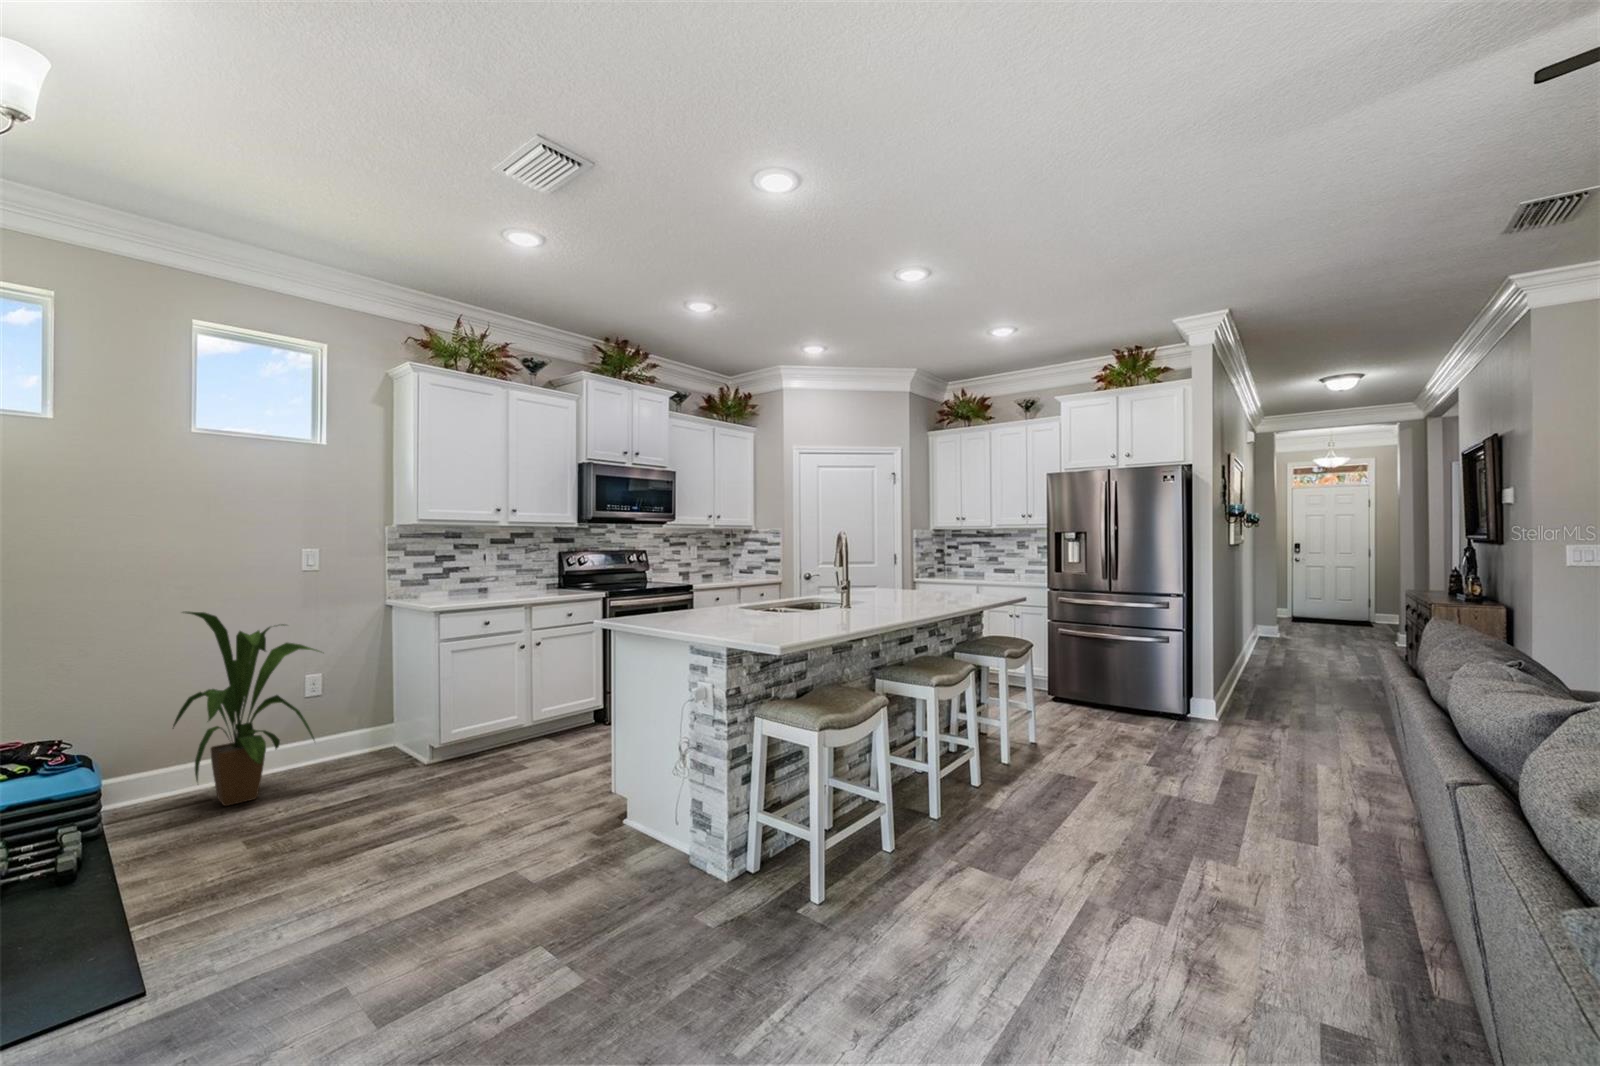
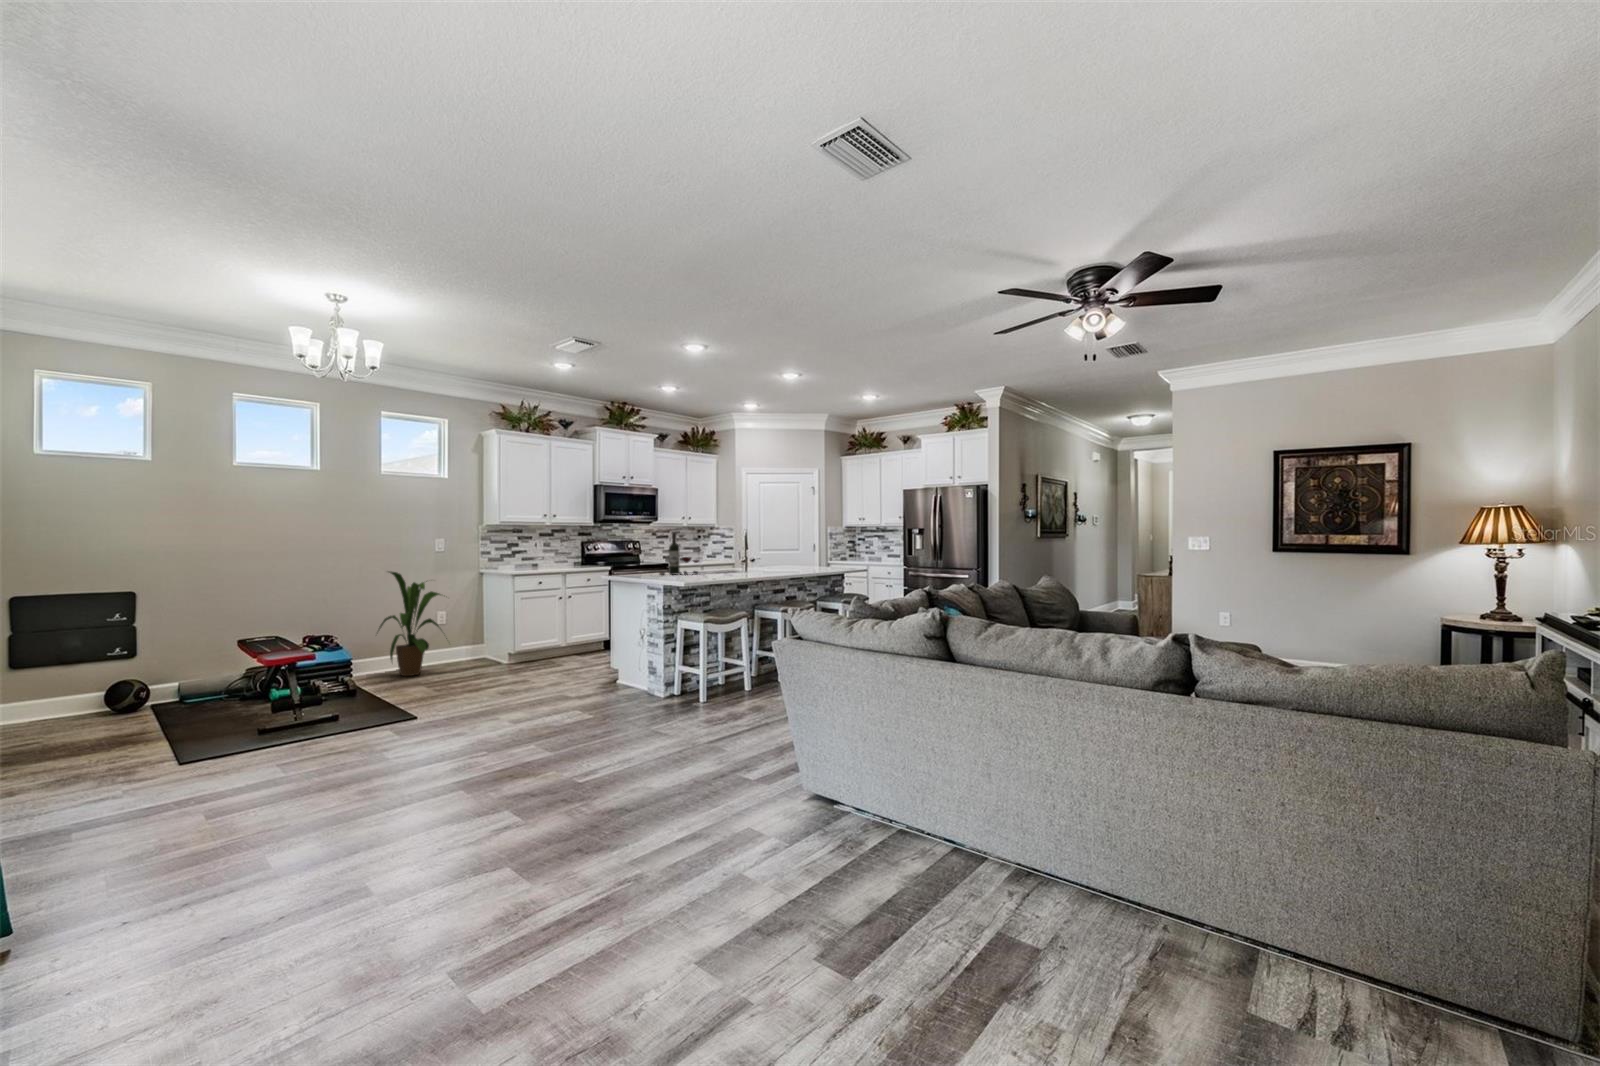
wine bottle: none [707,538,789,621] -> present [659,532,699,575]

